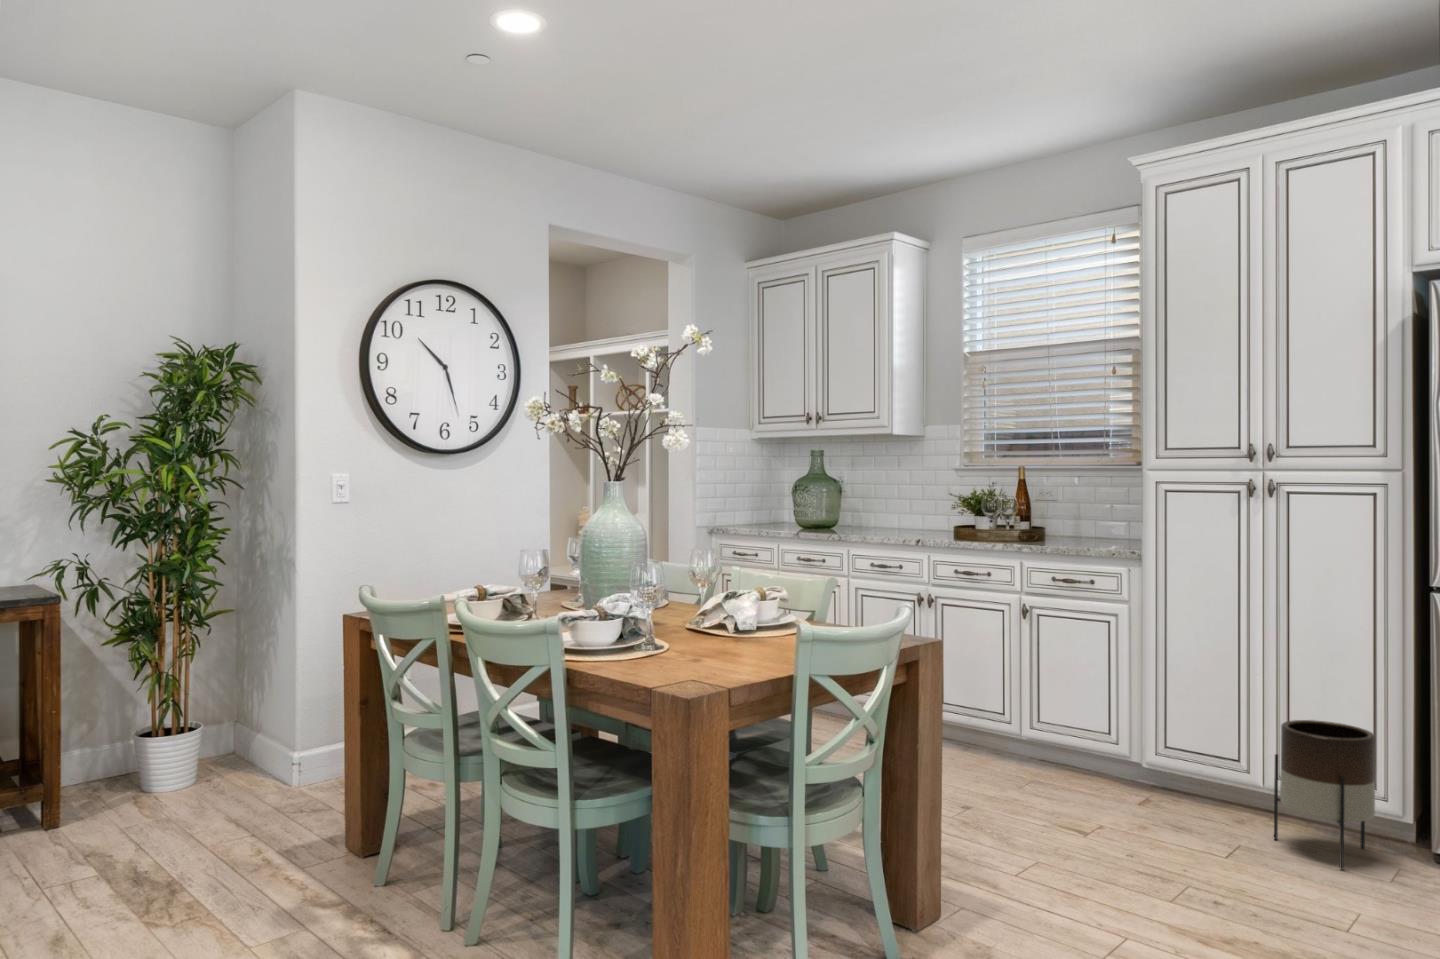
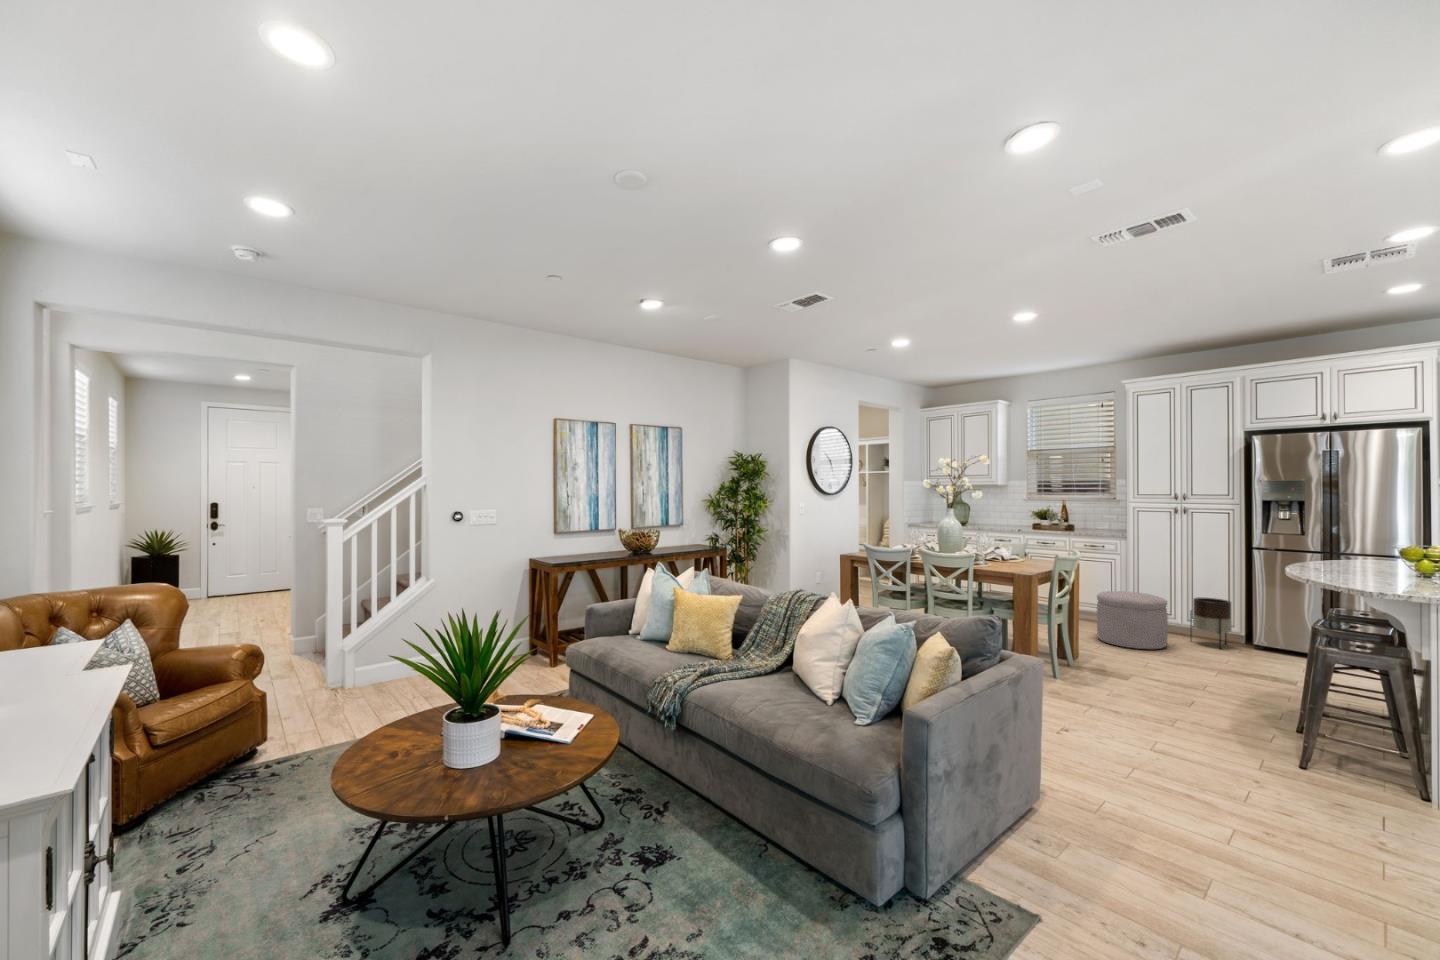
ottoman: none [1035,702,1206,872] -> present [1097,591,1168,649]

